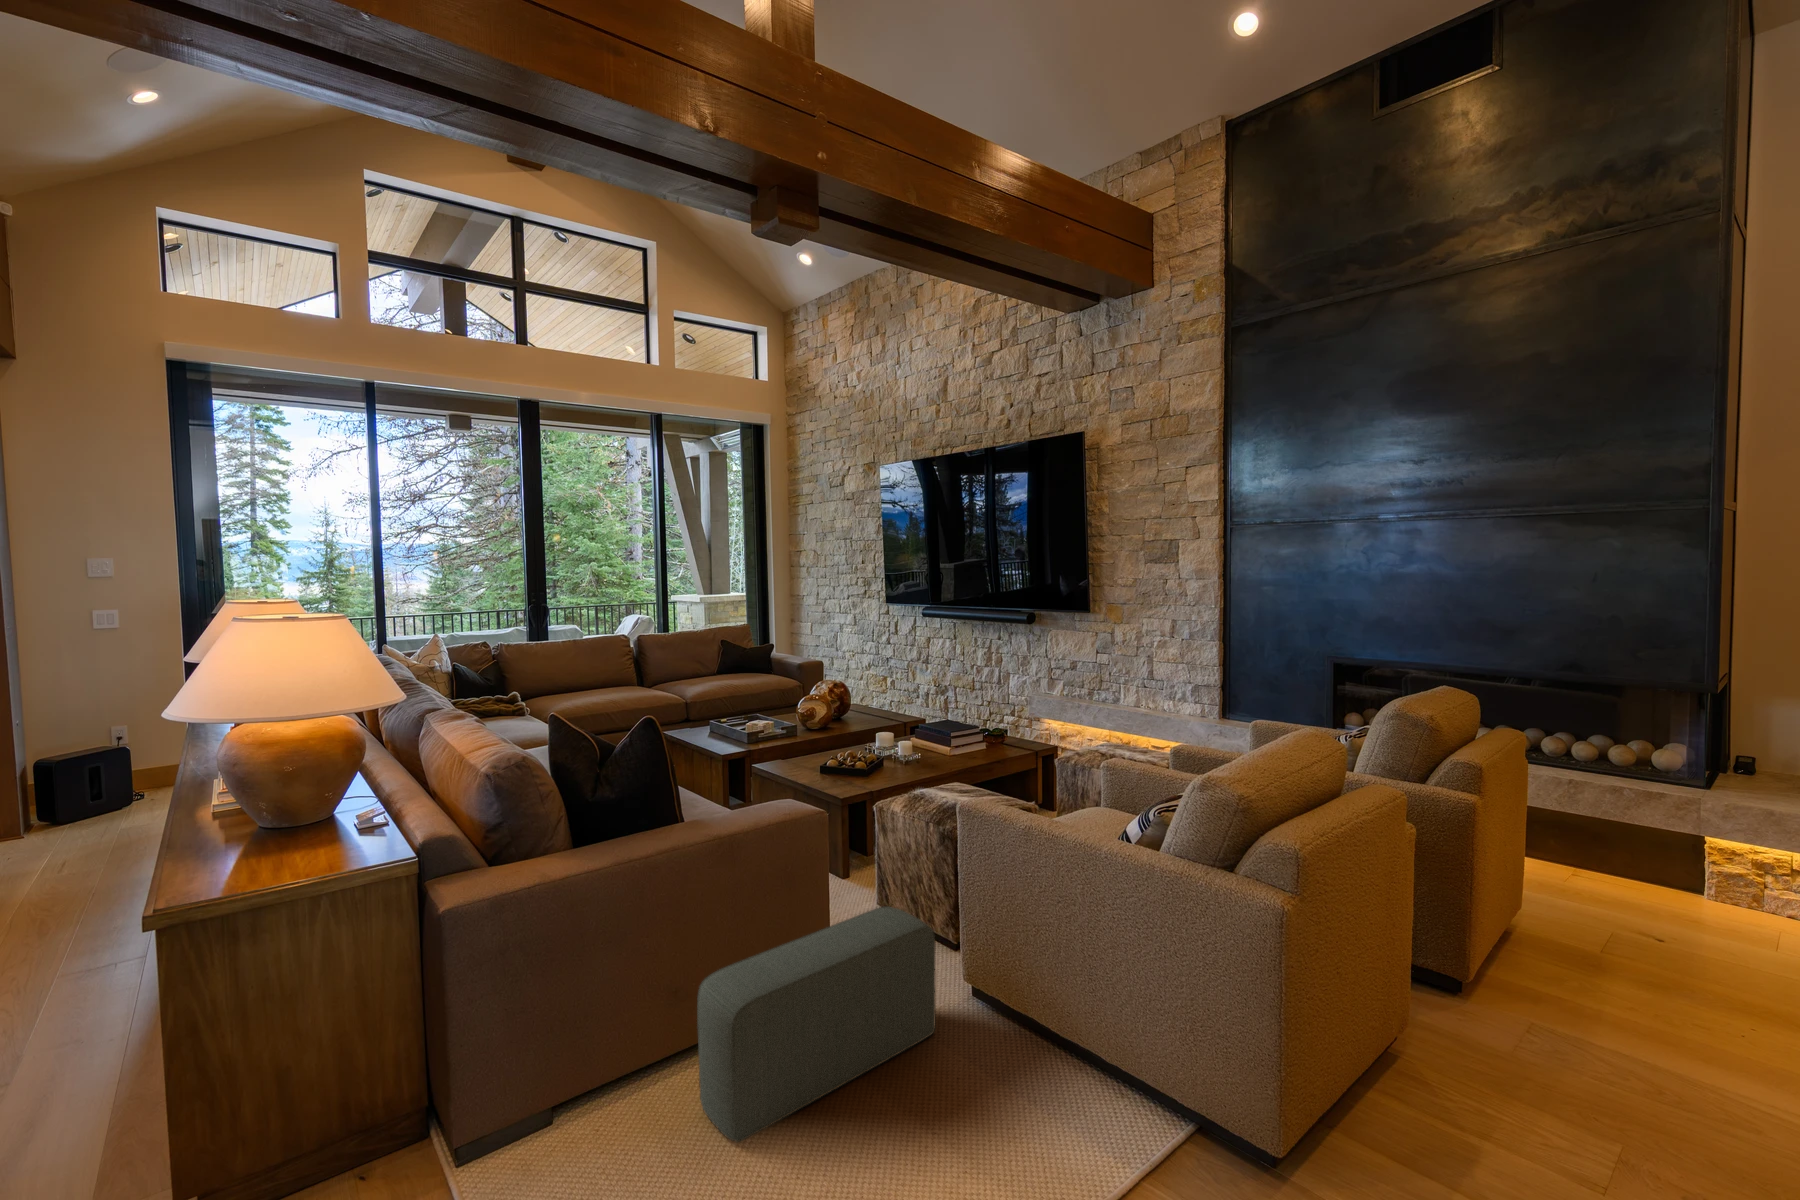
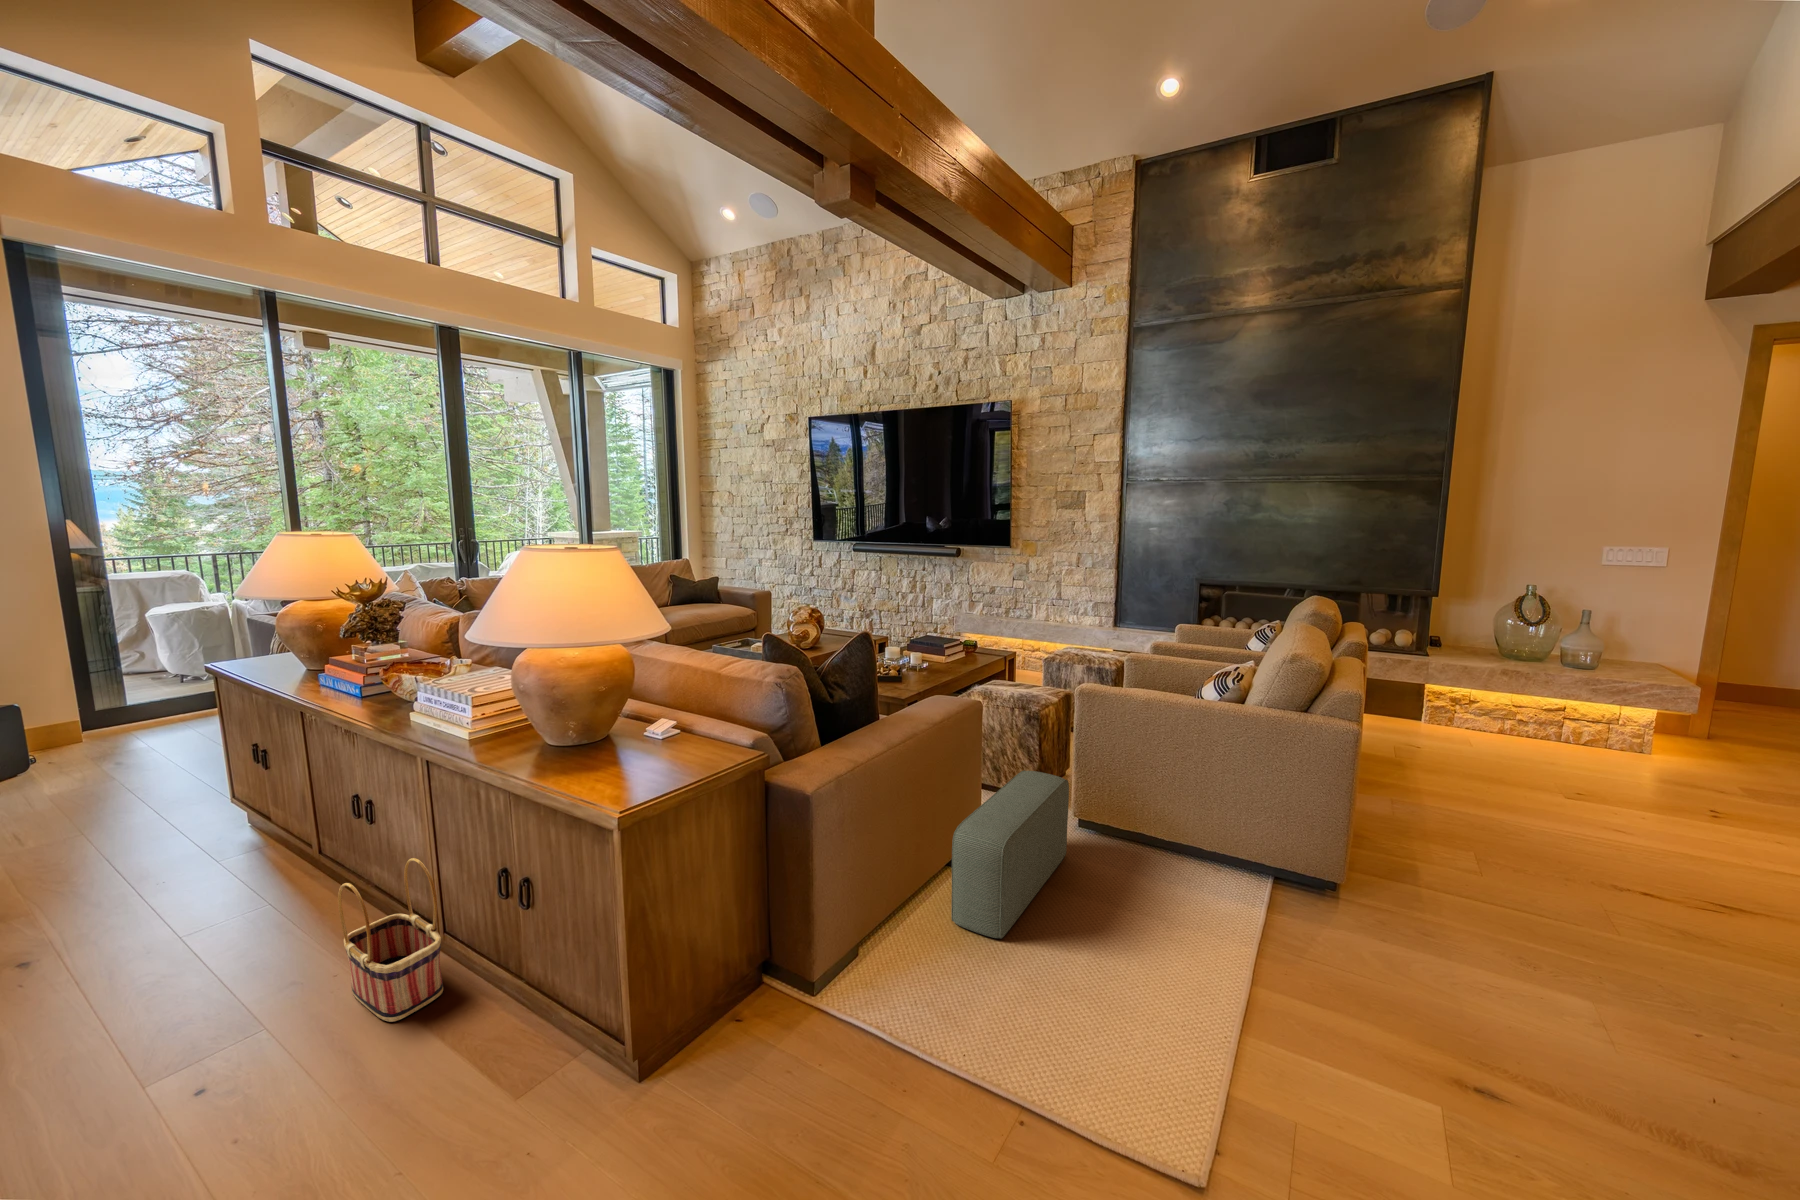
basket: none [62,926,161,1102] -> present [338,858,443,1022]

